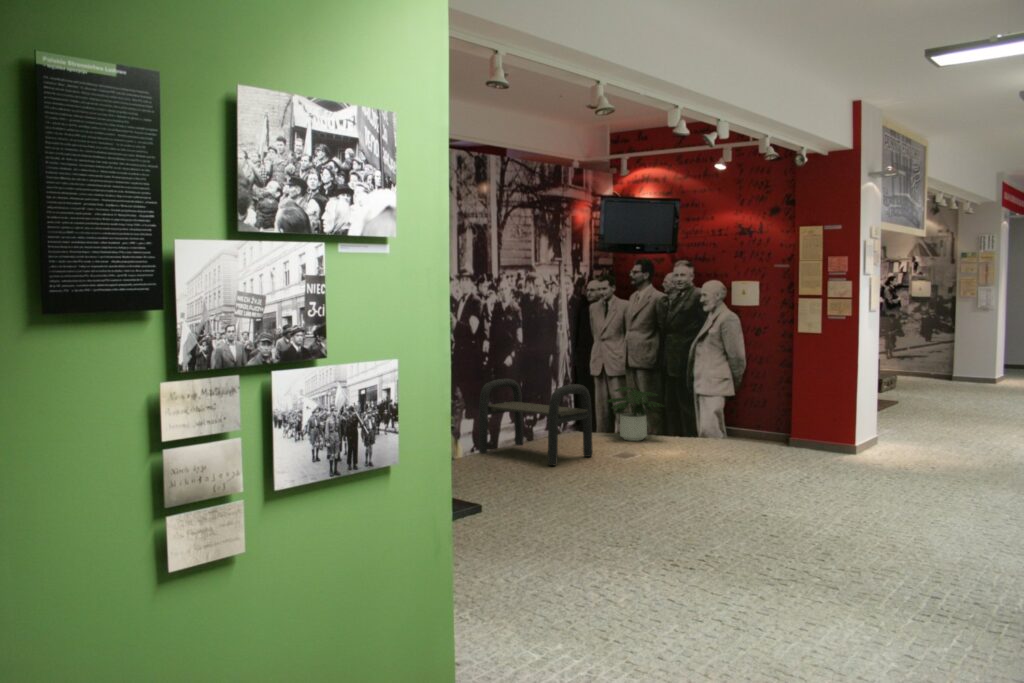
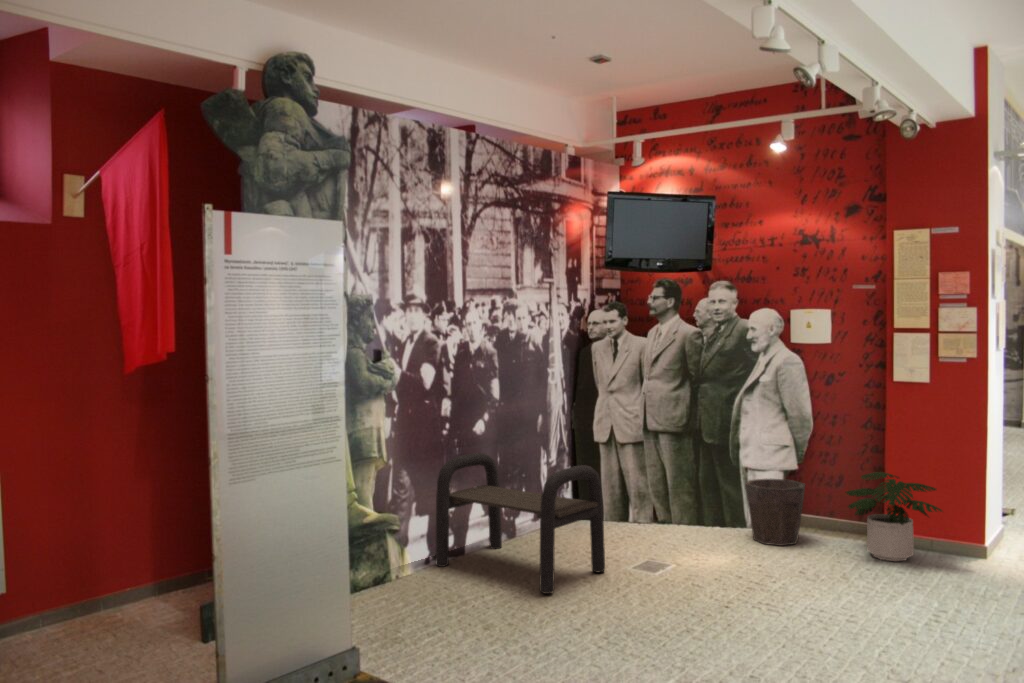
potted plant: present [607,387,663,441] -> present [845,472,942,561]
waste bin: none [694,401,737,446] -> present [745,479,806,546]

